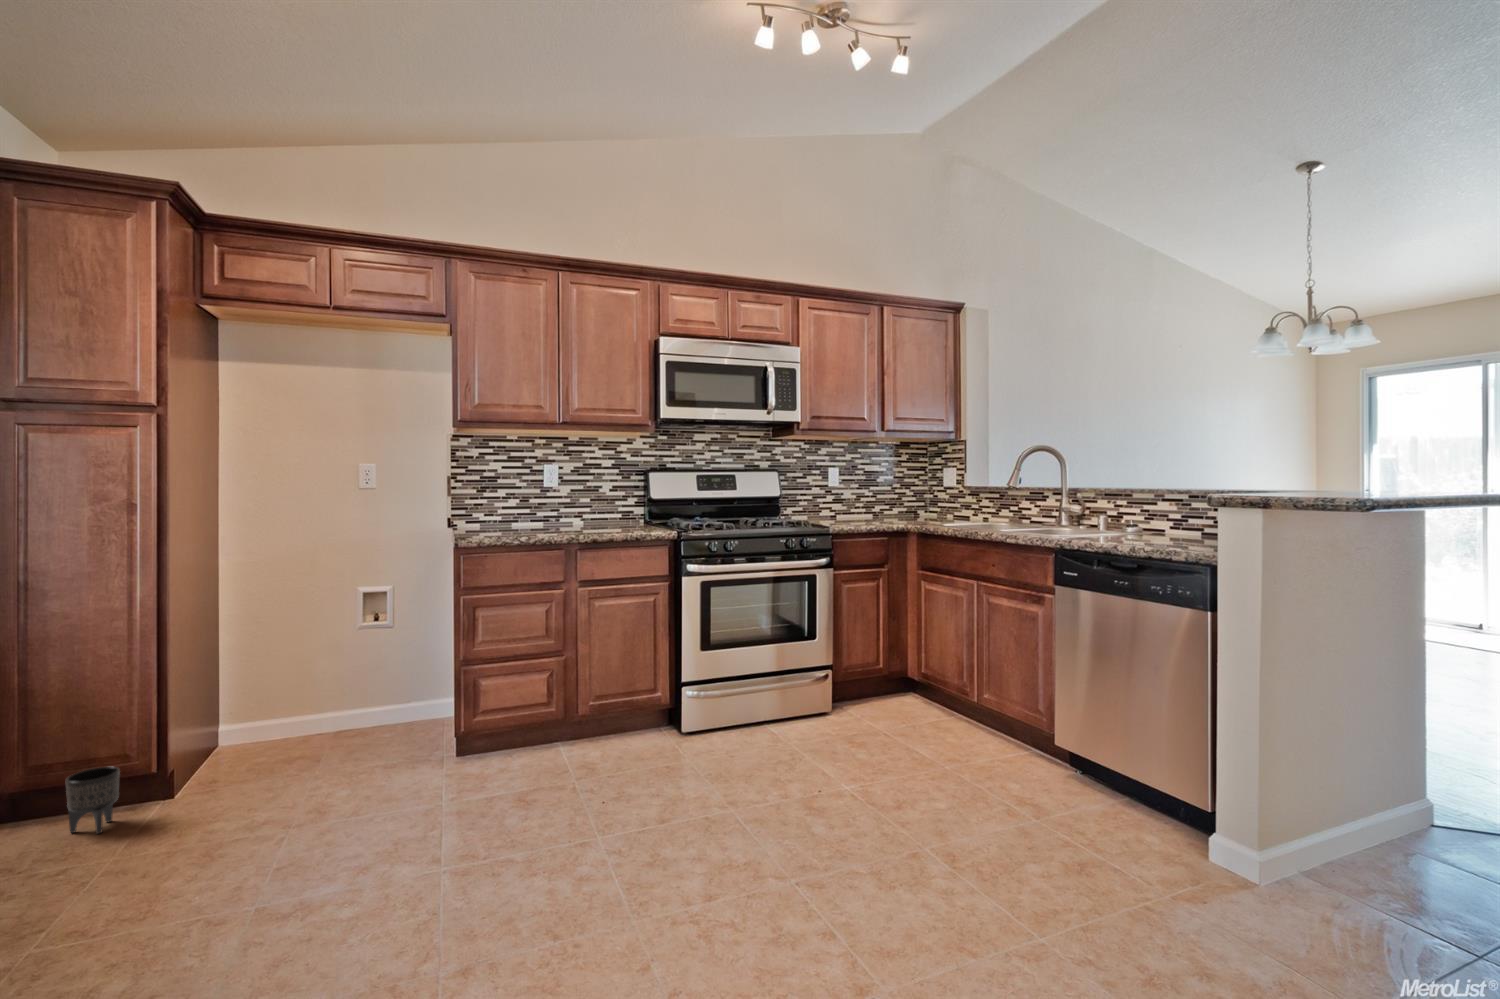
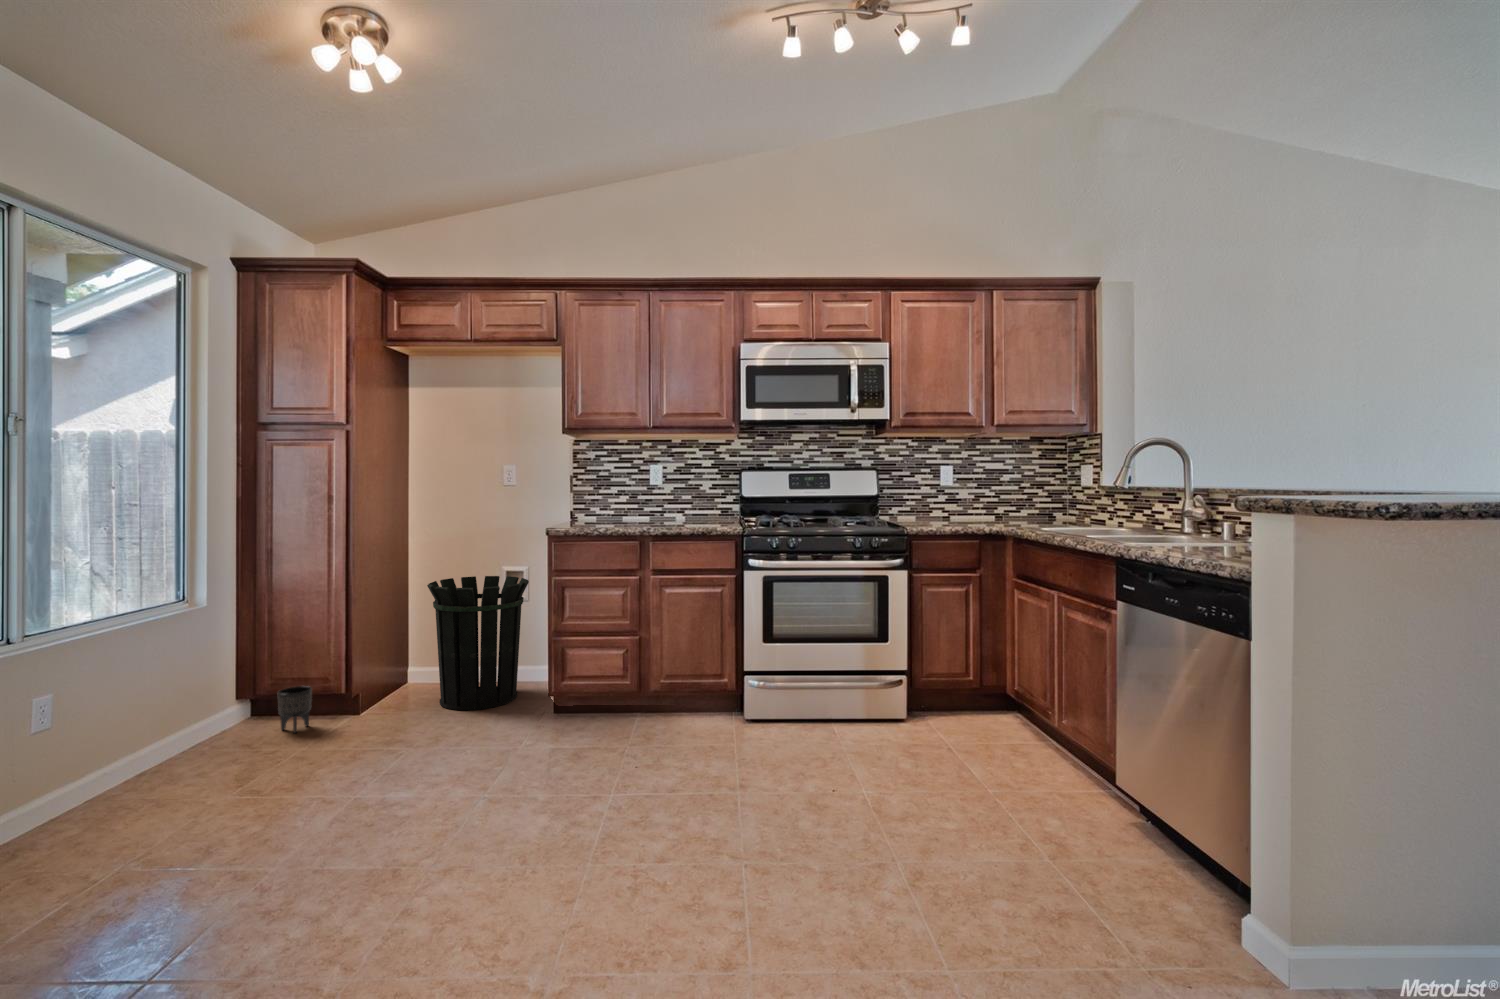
waste bin: none [271,599,406,769] -> present [427,576,529,710]

